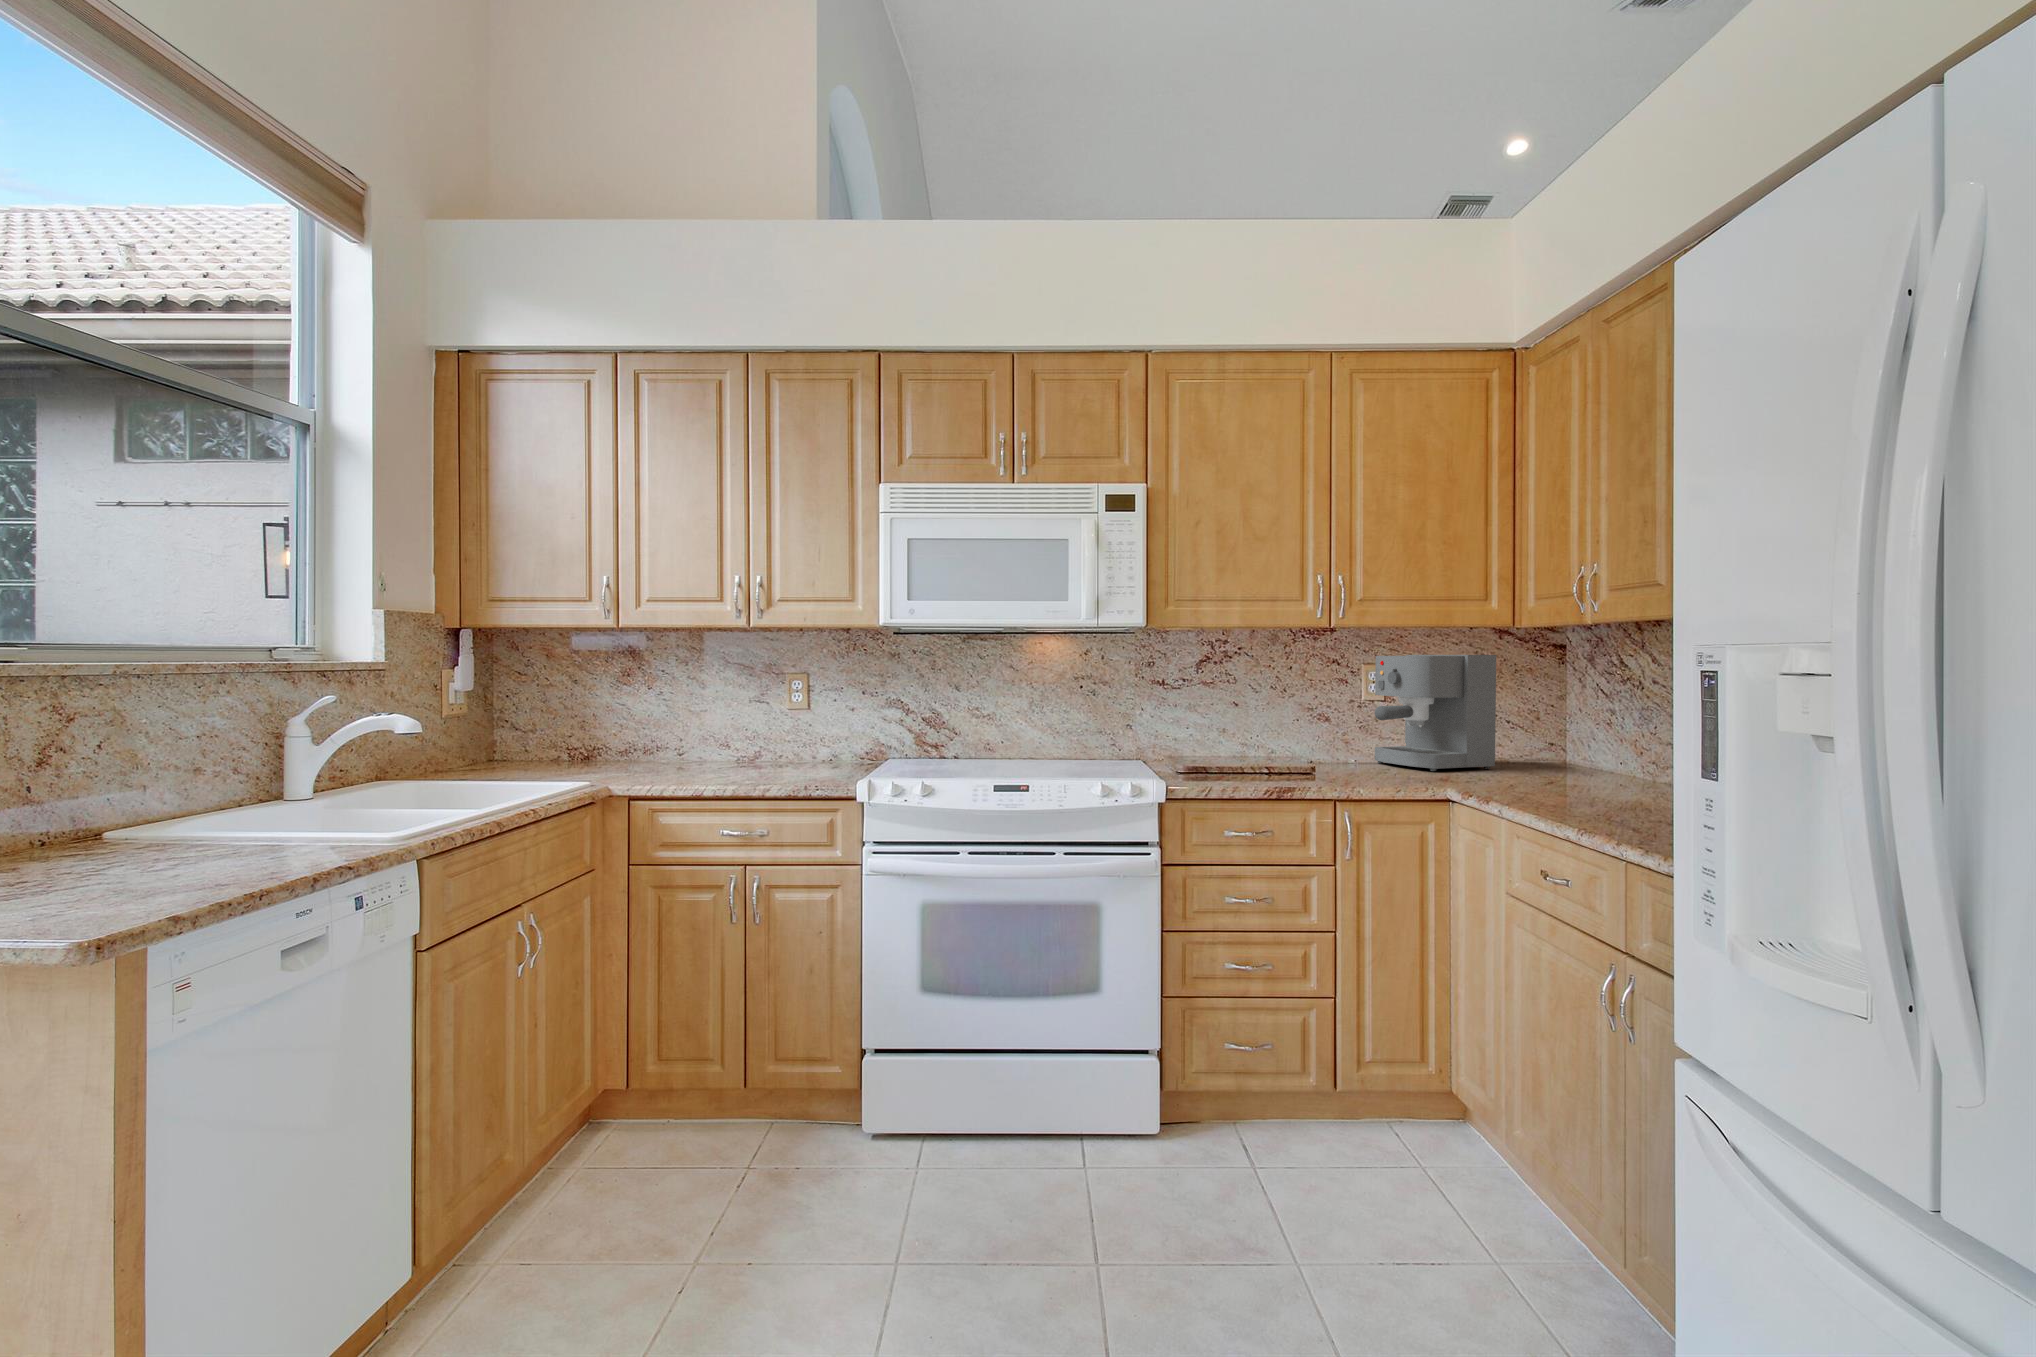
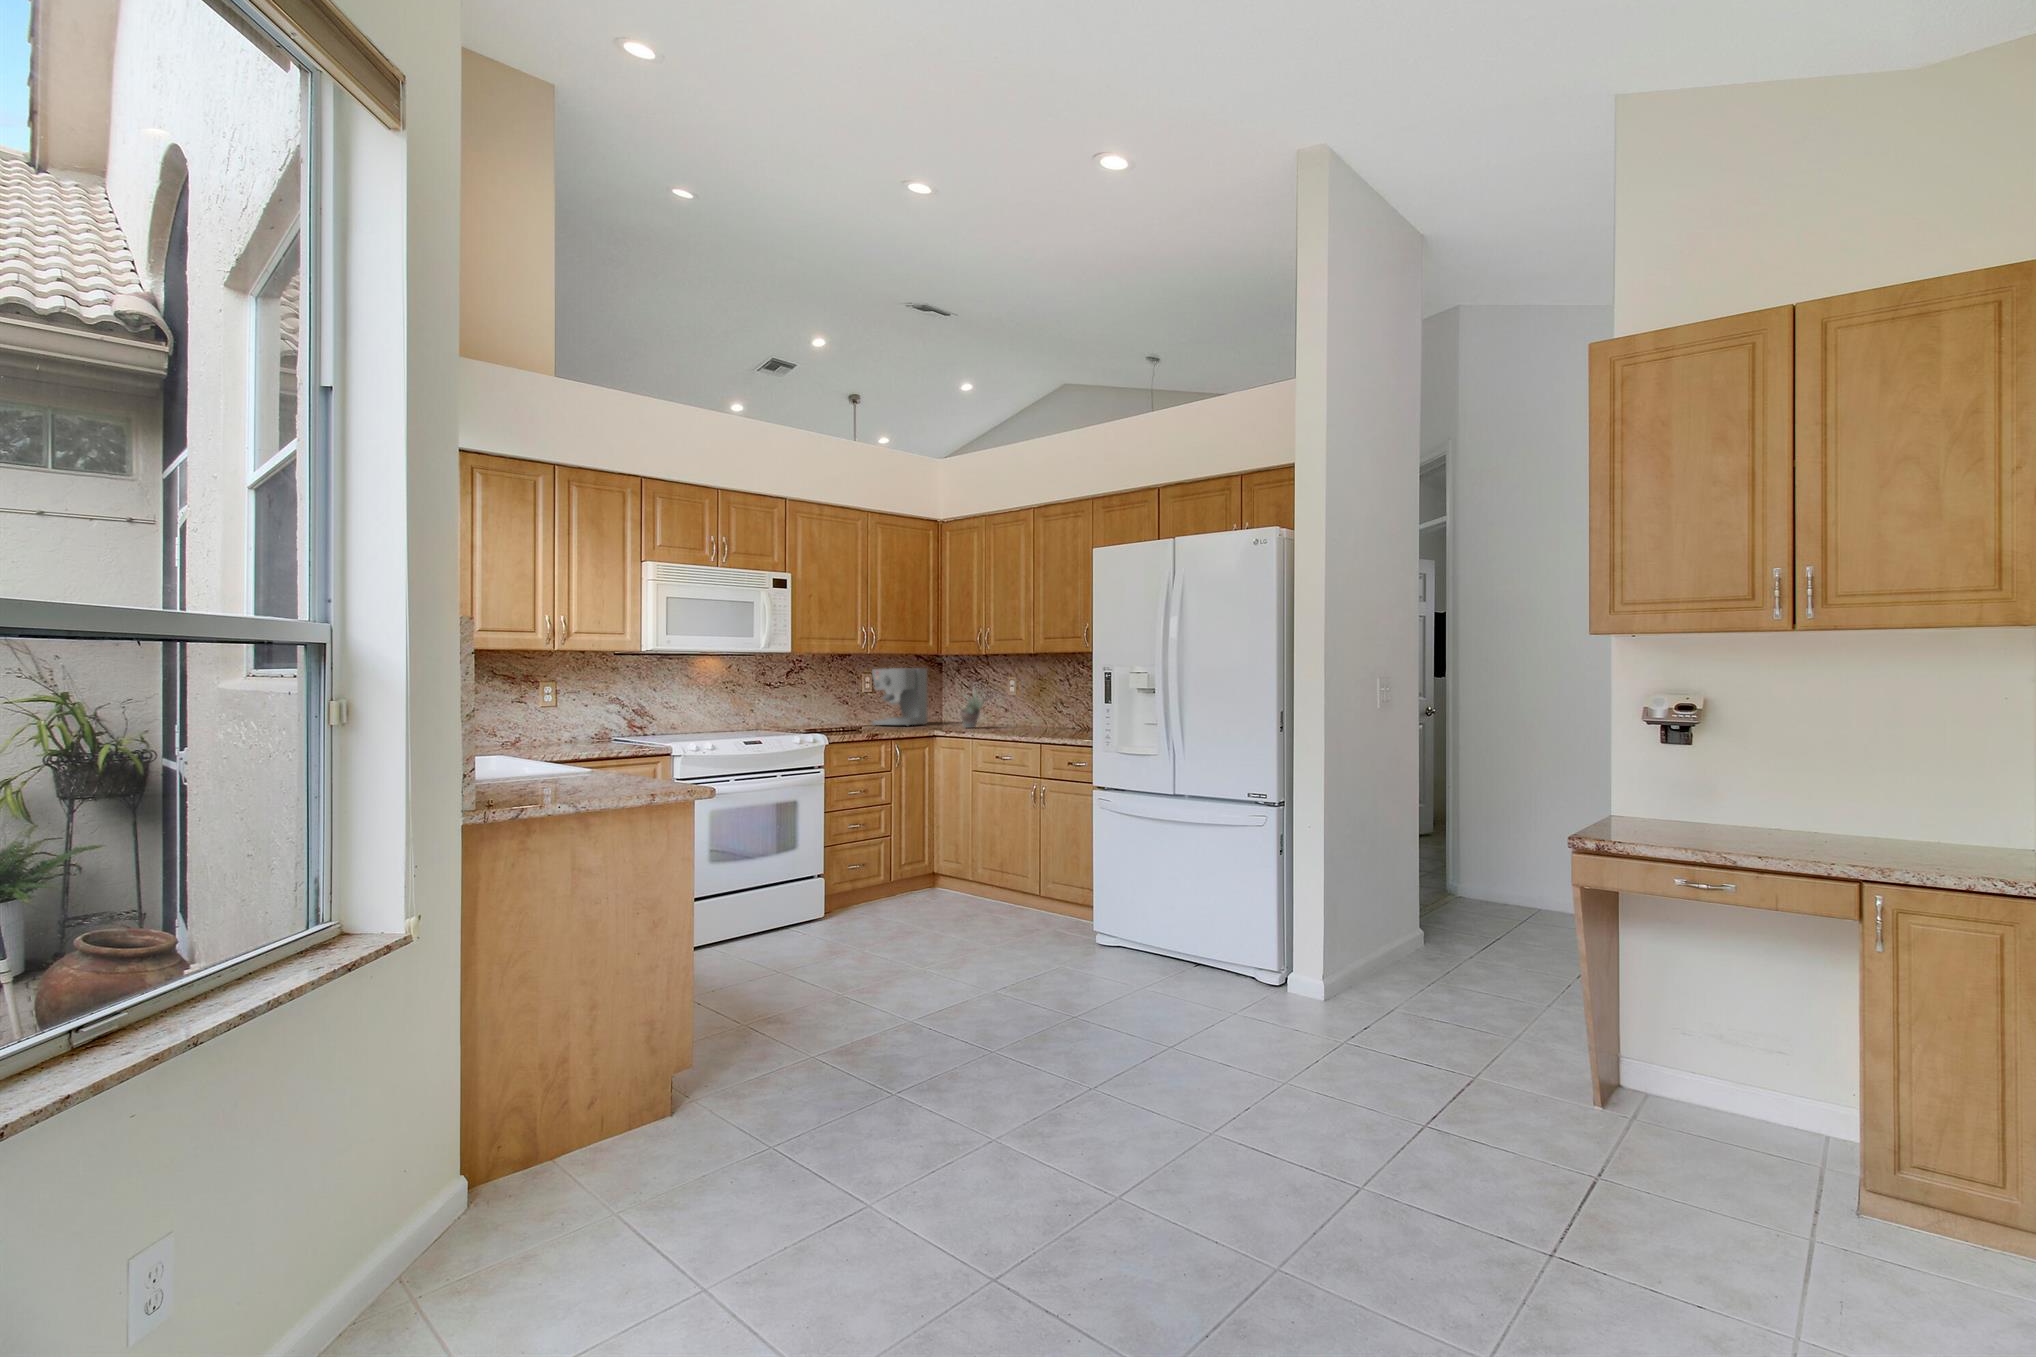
succulent plant: none [1516,694,1595,791] -> present [960,688,985,728]

